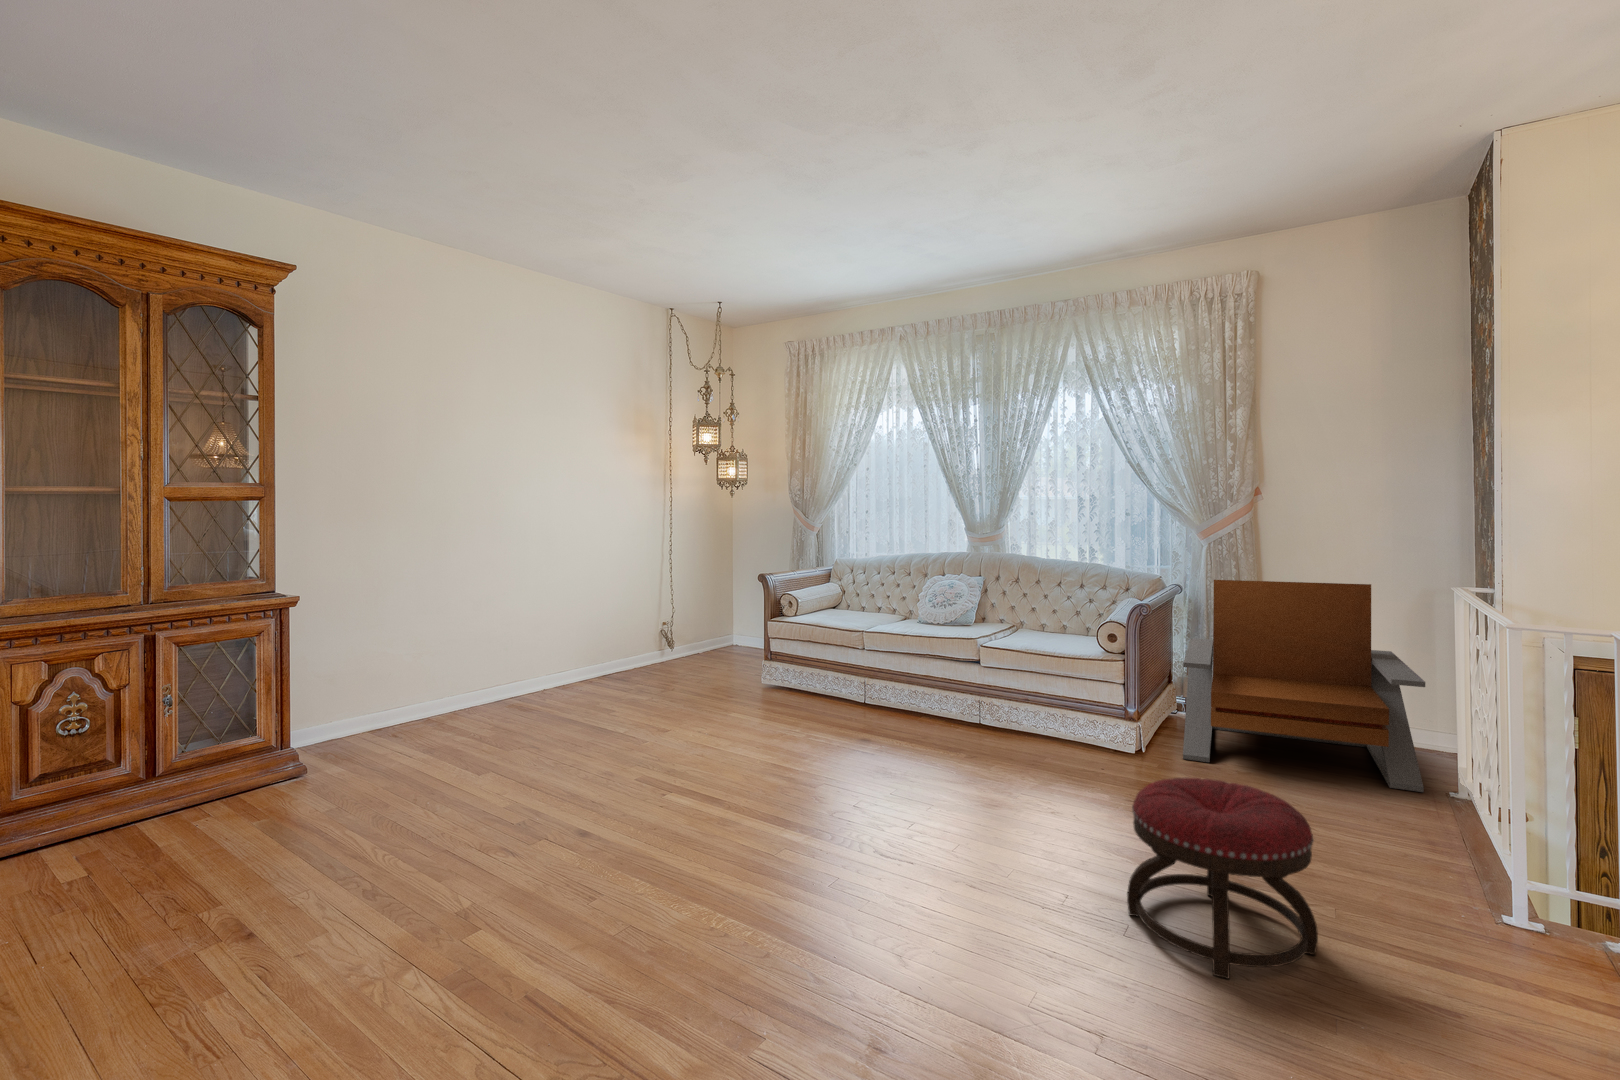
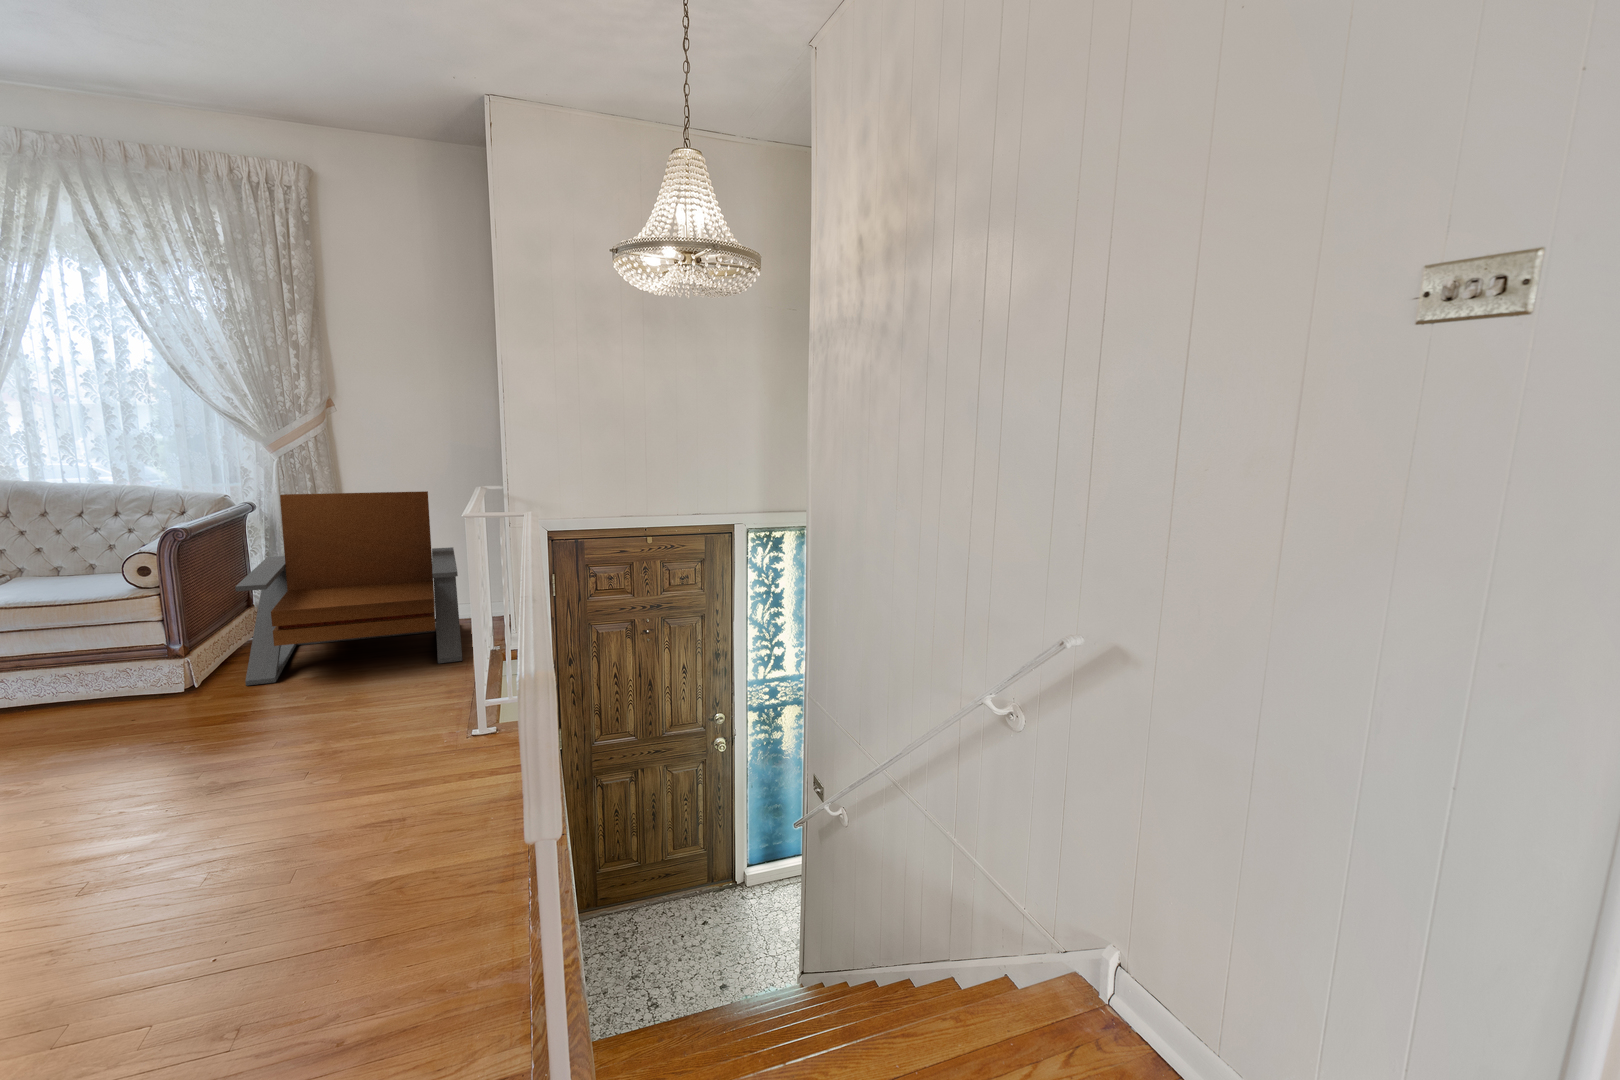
ottoman: present [1127,777,1318,979] -> none [71,708,298,909]

